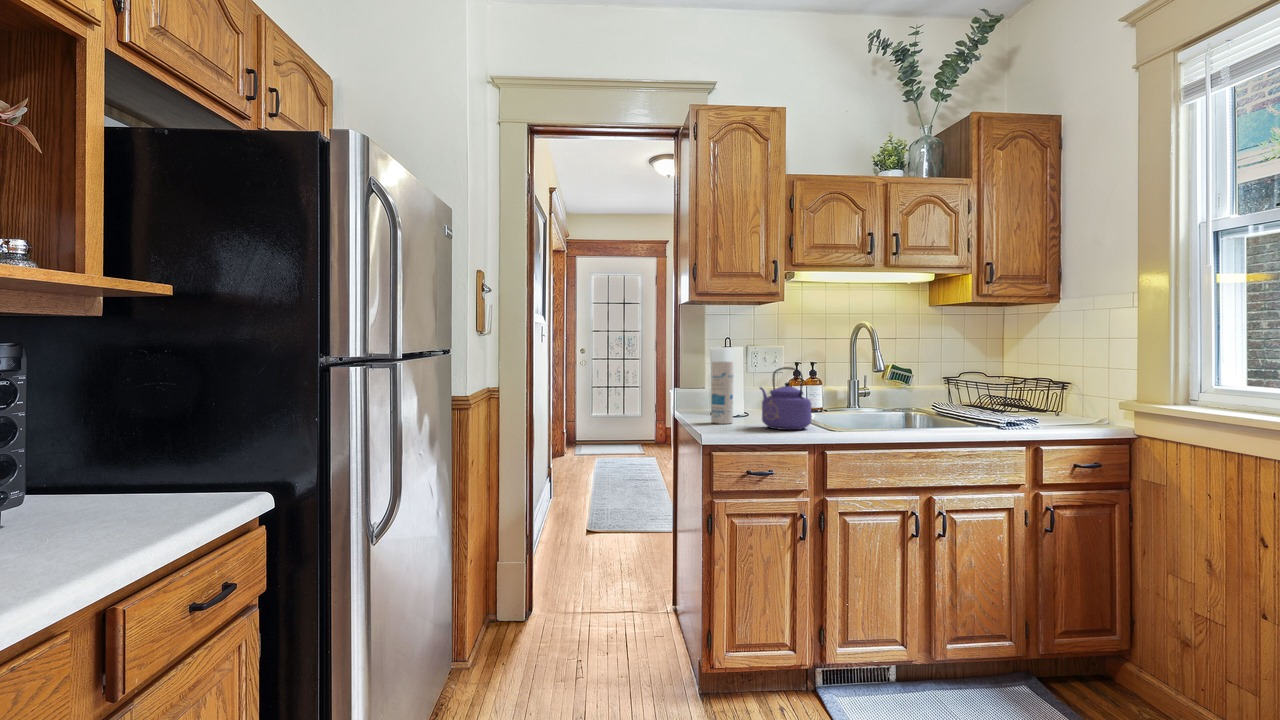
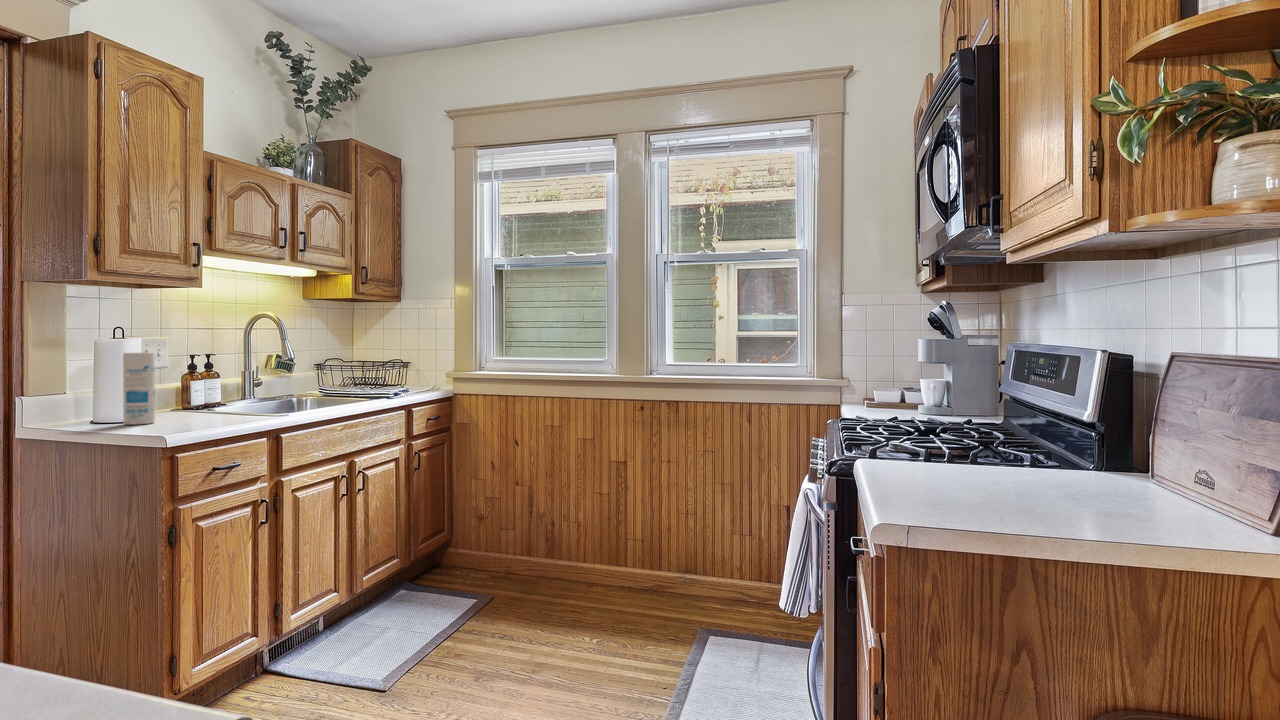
kettle: present [760,367,811,430] -> none [192,358,262,421]

